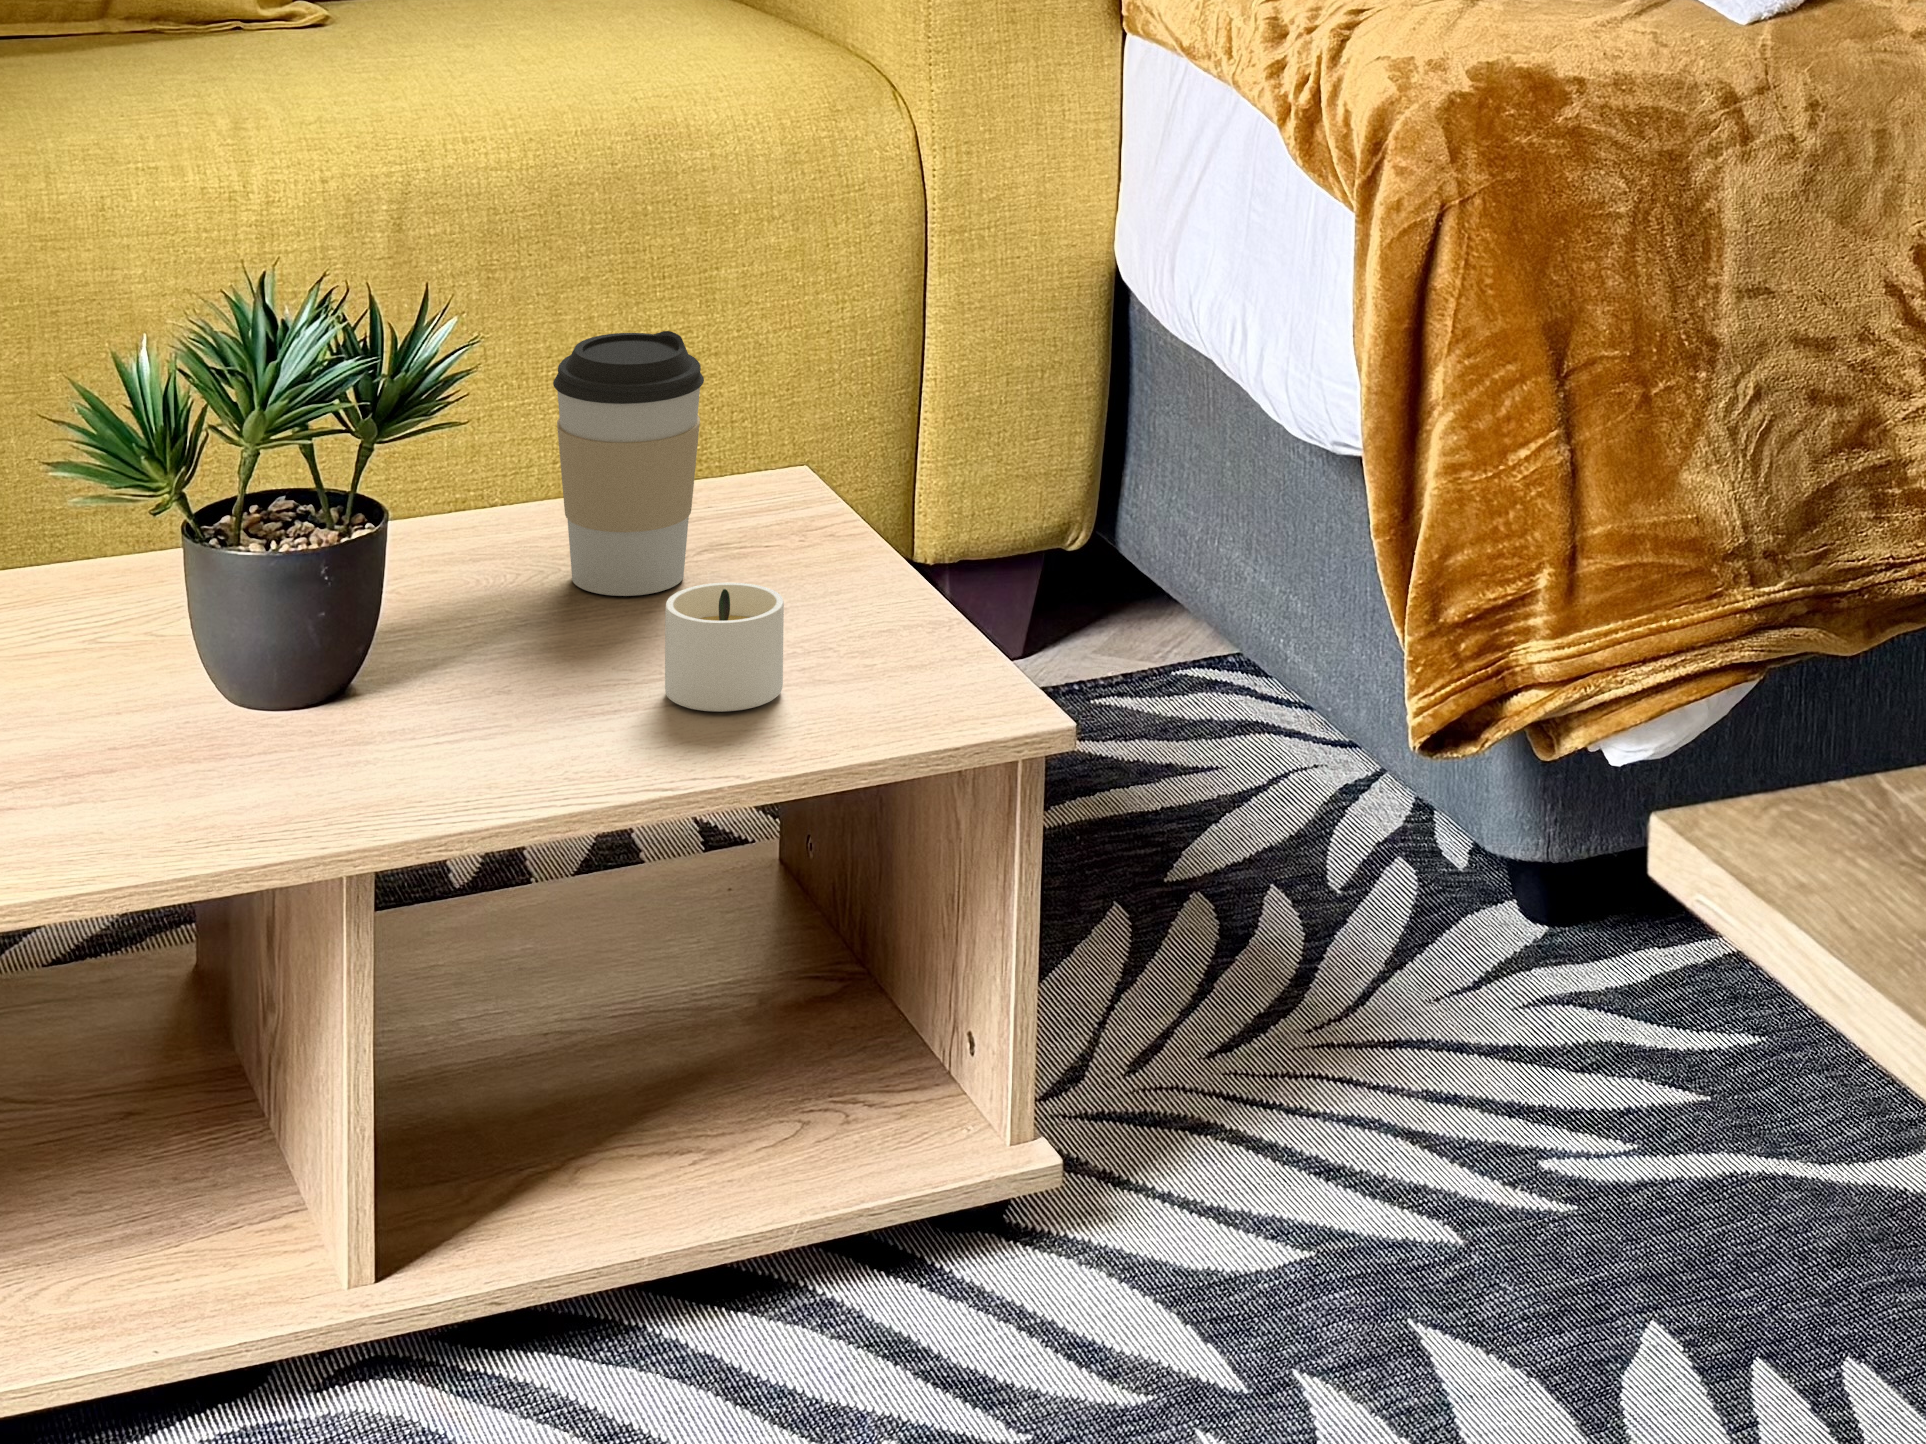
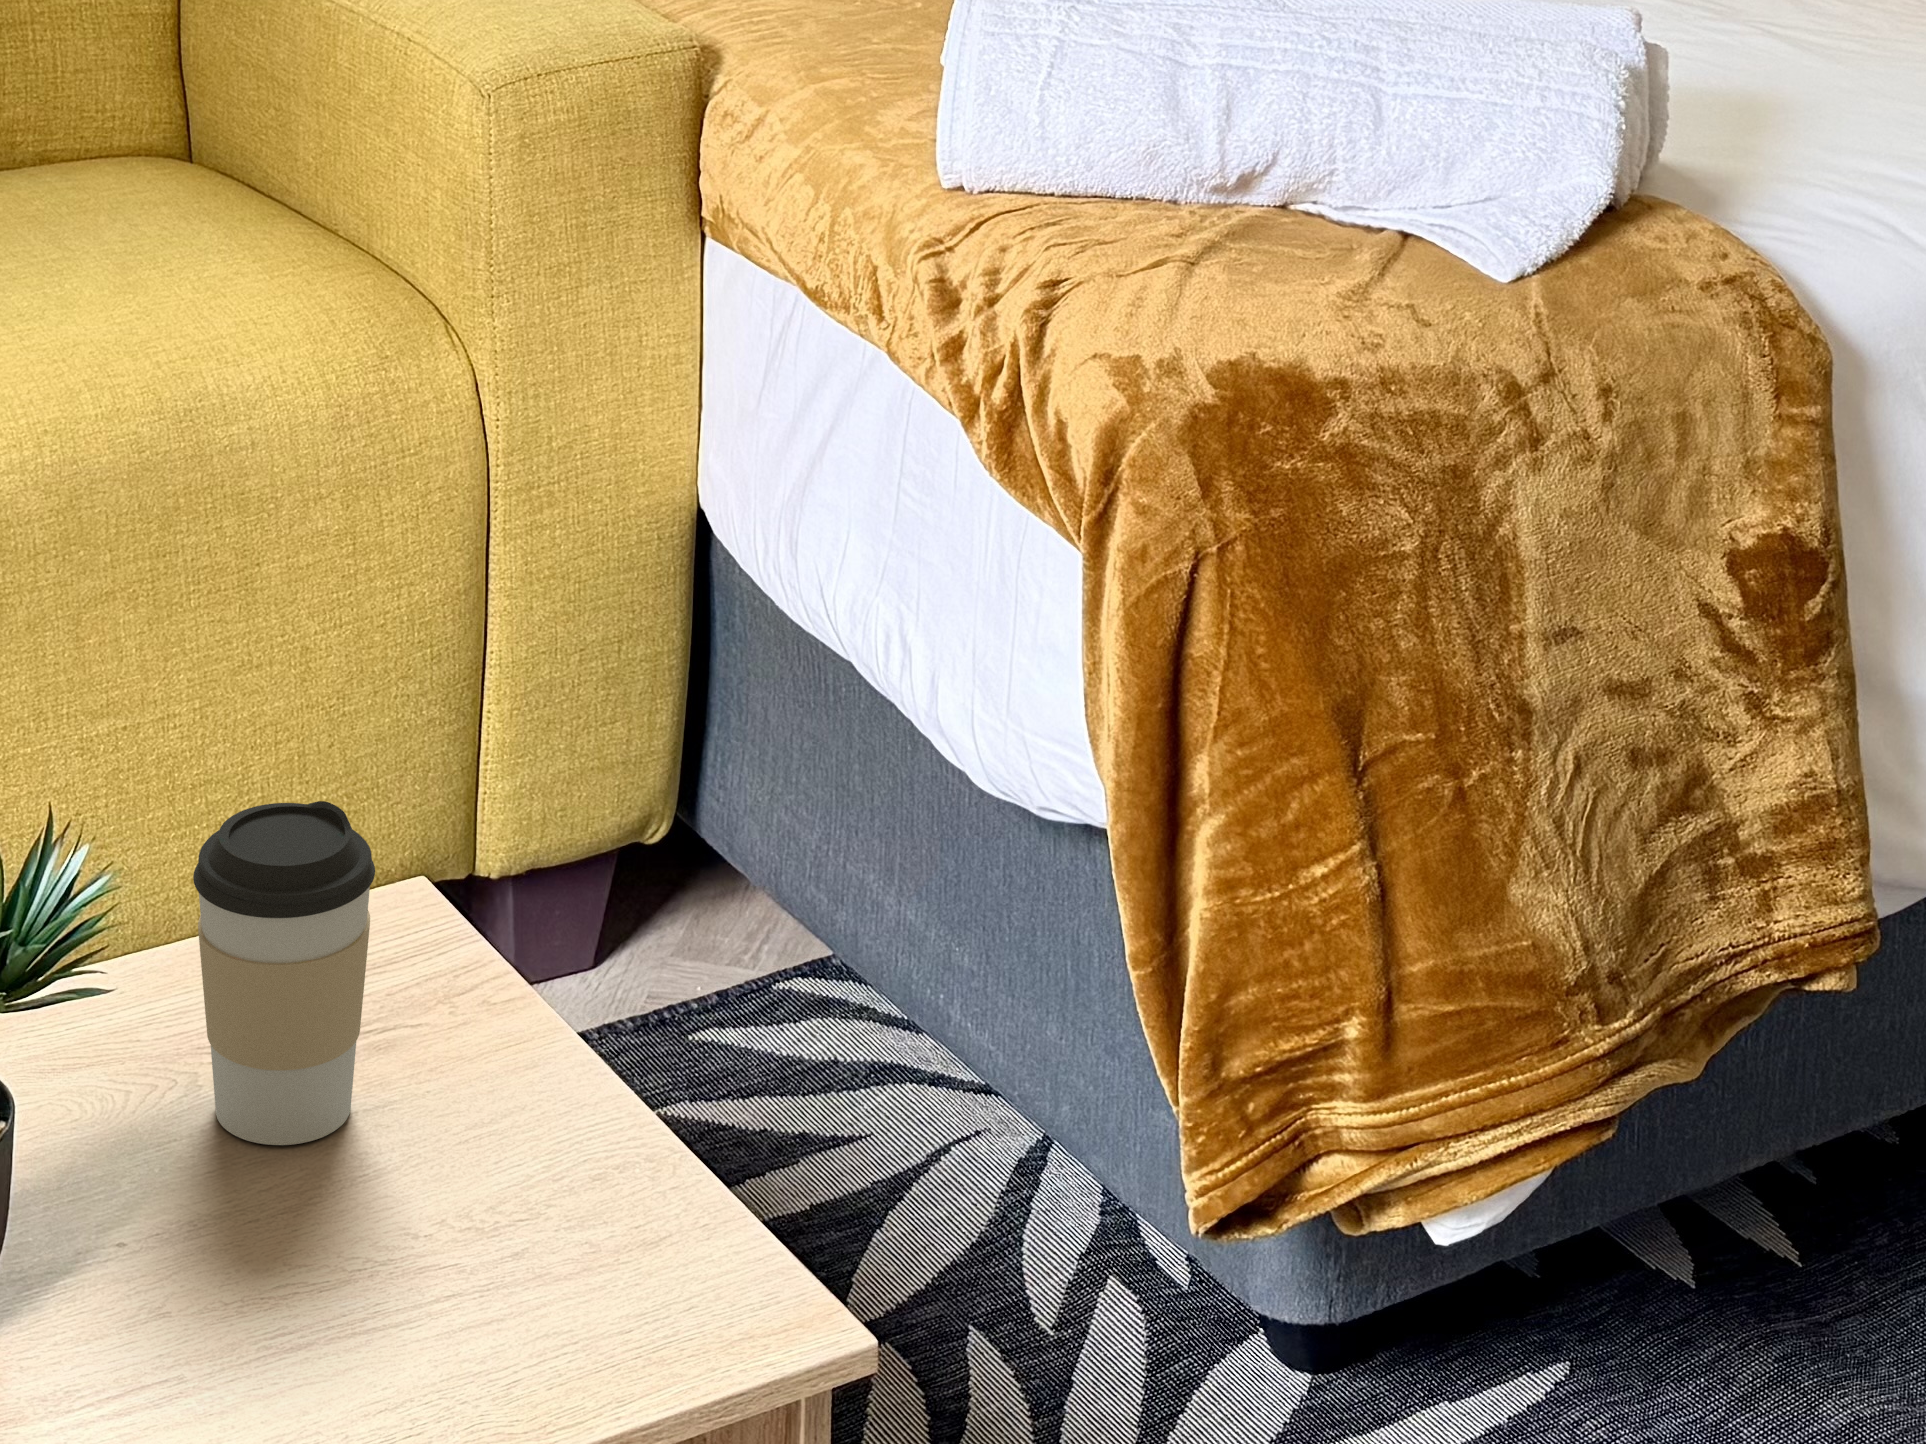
candle: present [665,583,784,712] -> none [386,1174,574,1363]

